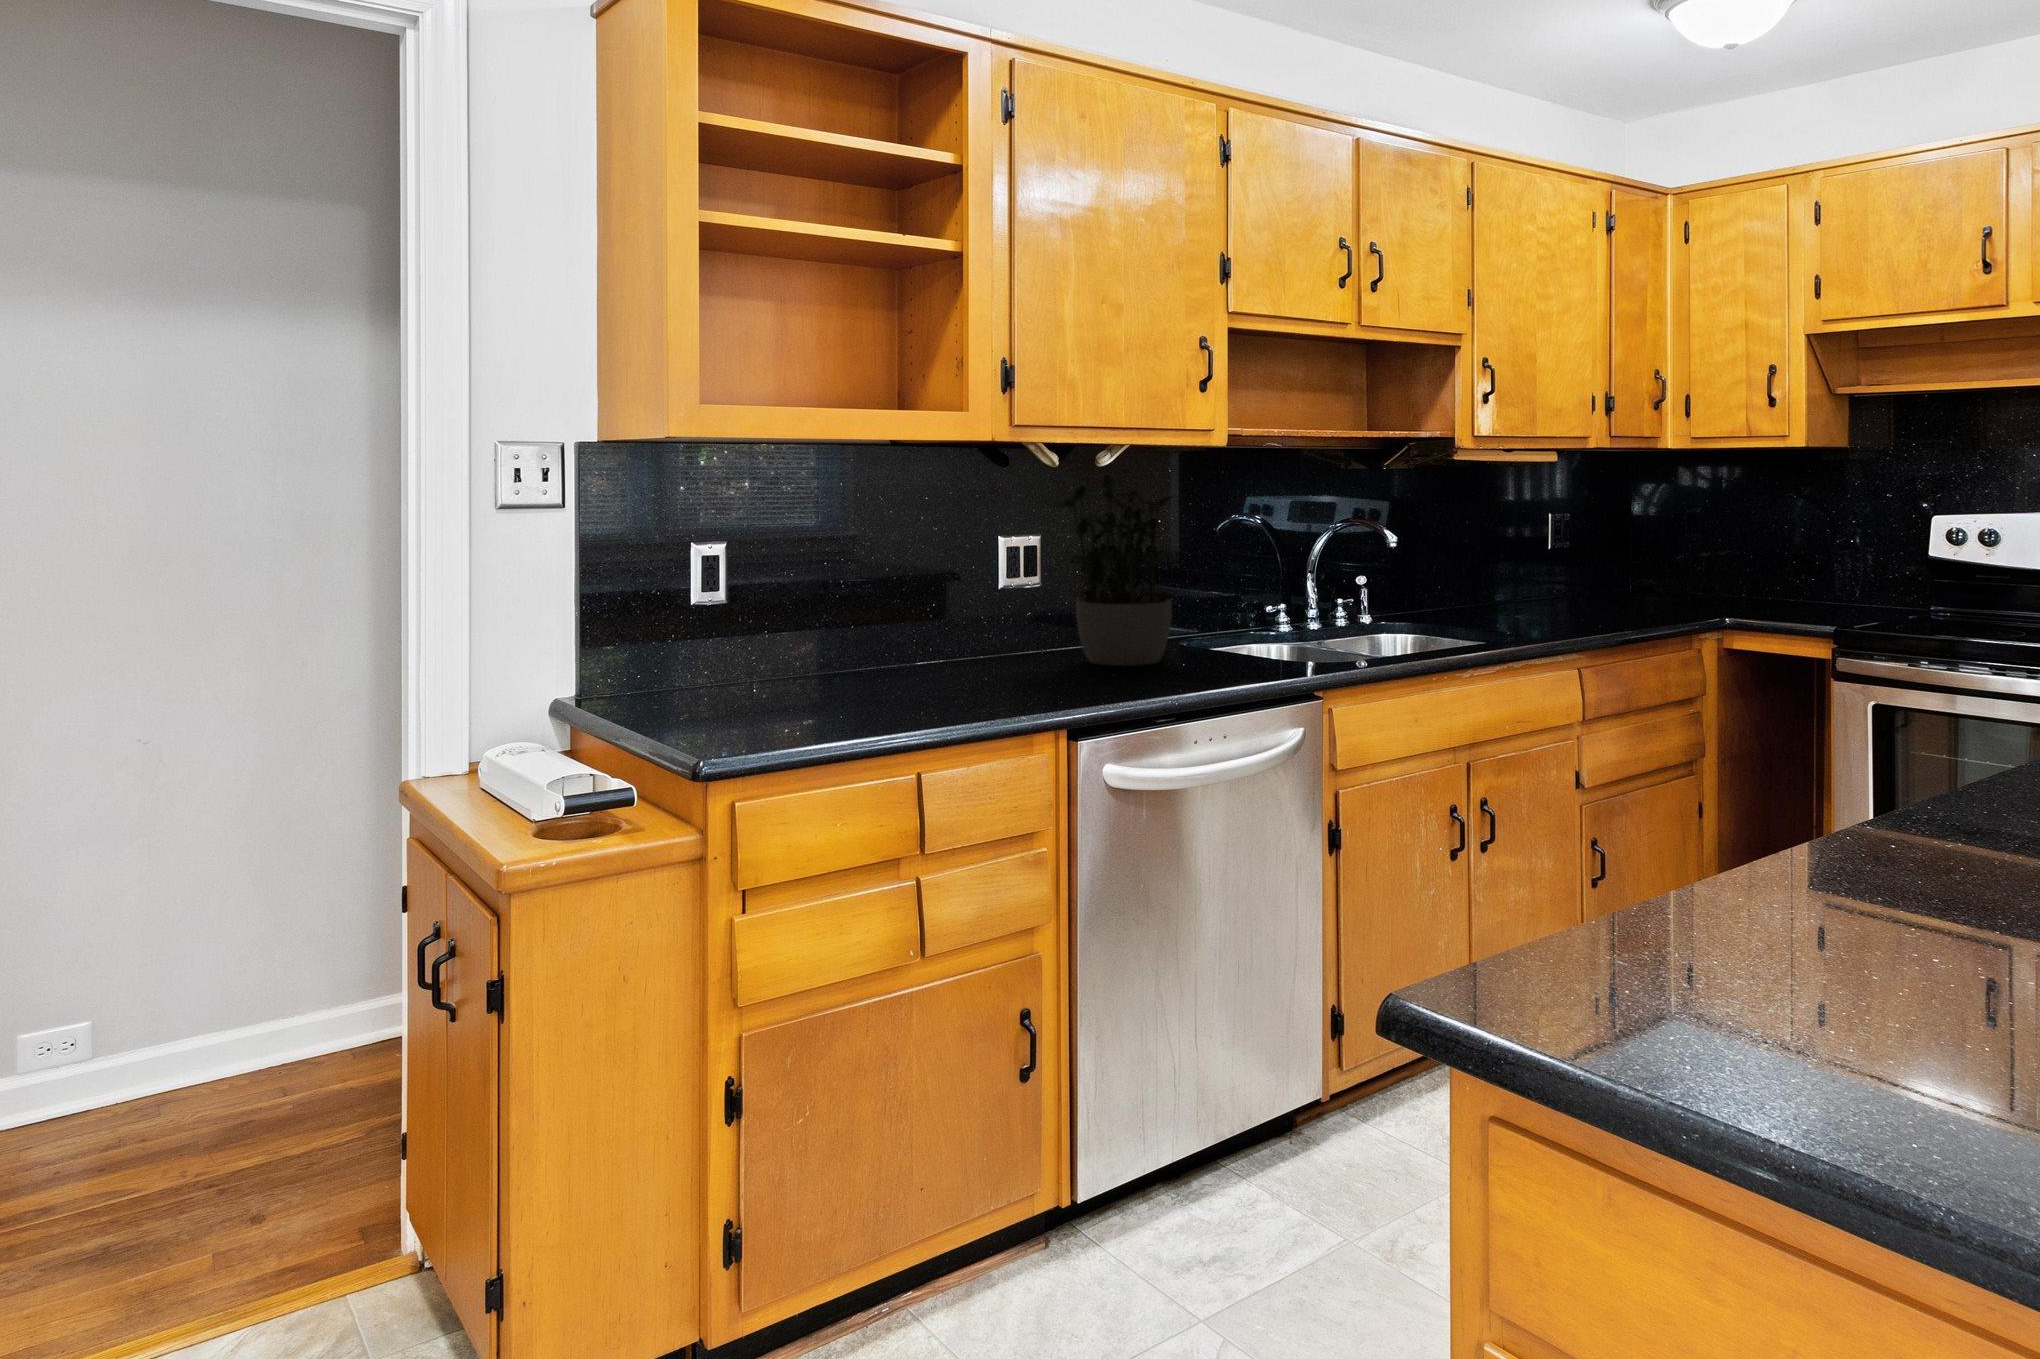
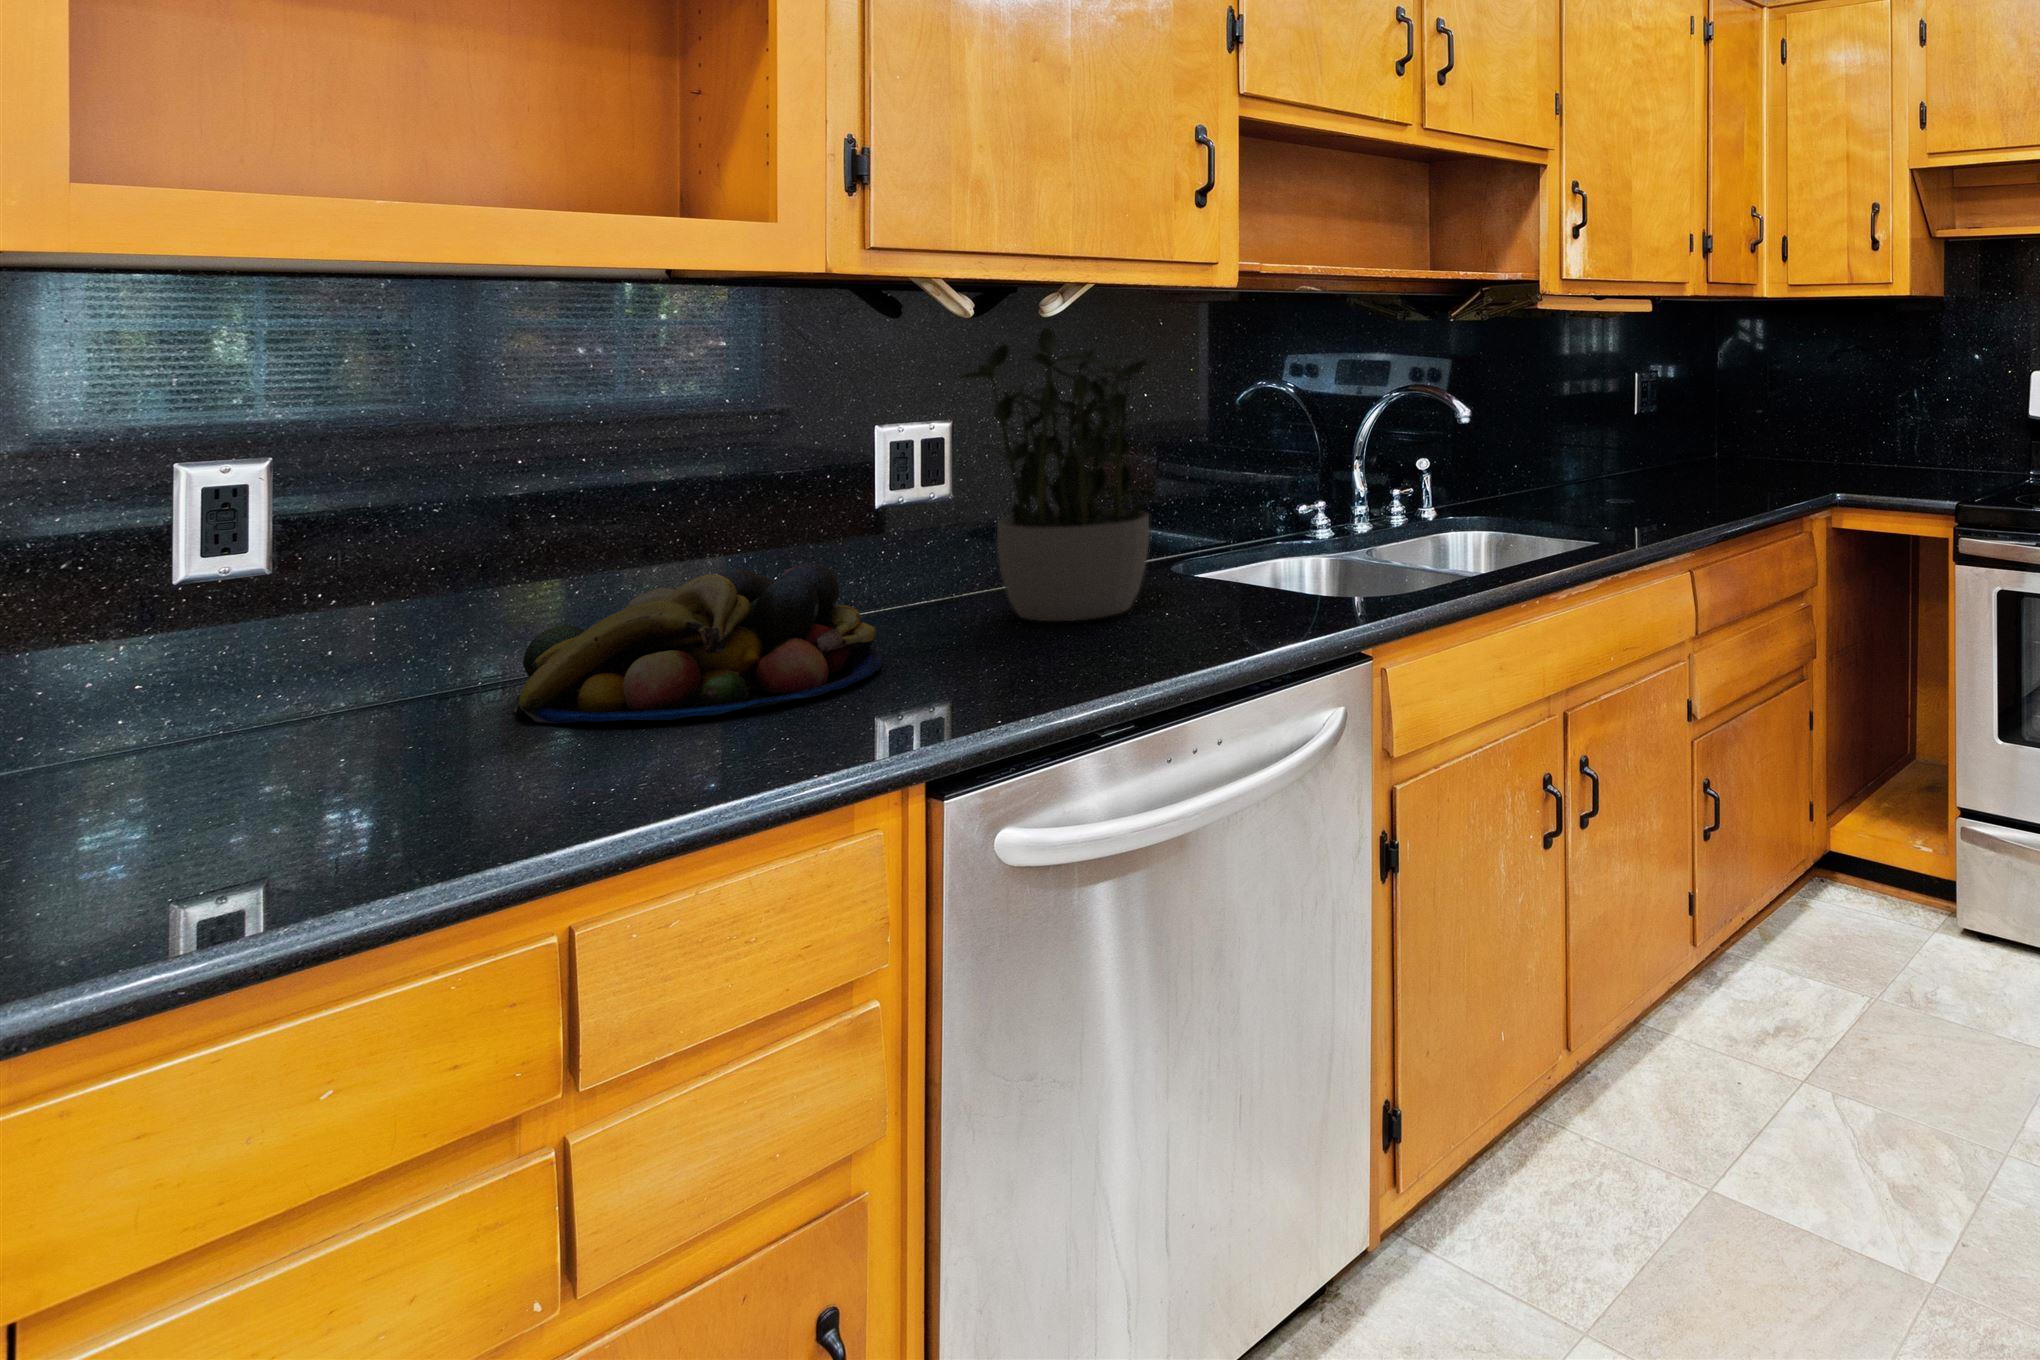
fruit bowl: none [835,617,1022,694] -> present [513,563,883,723]

